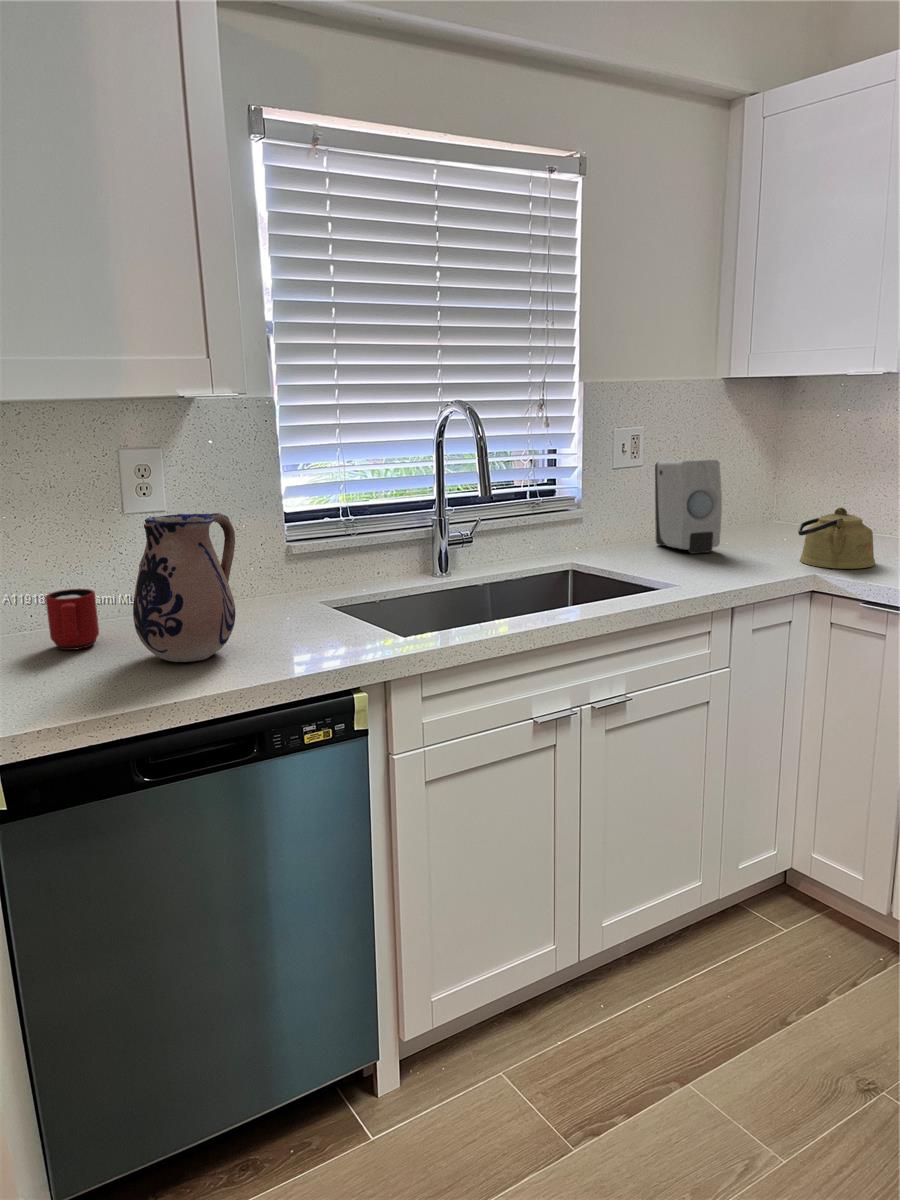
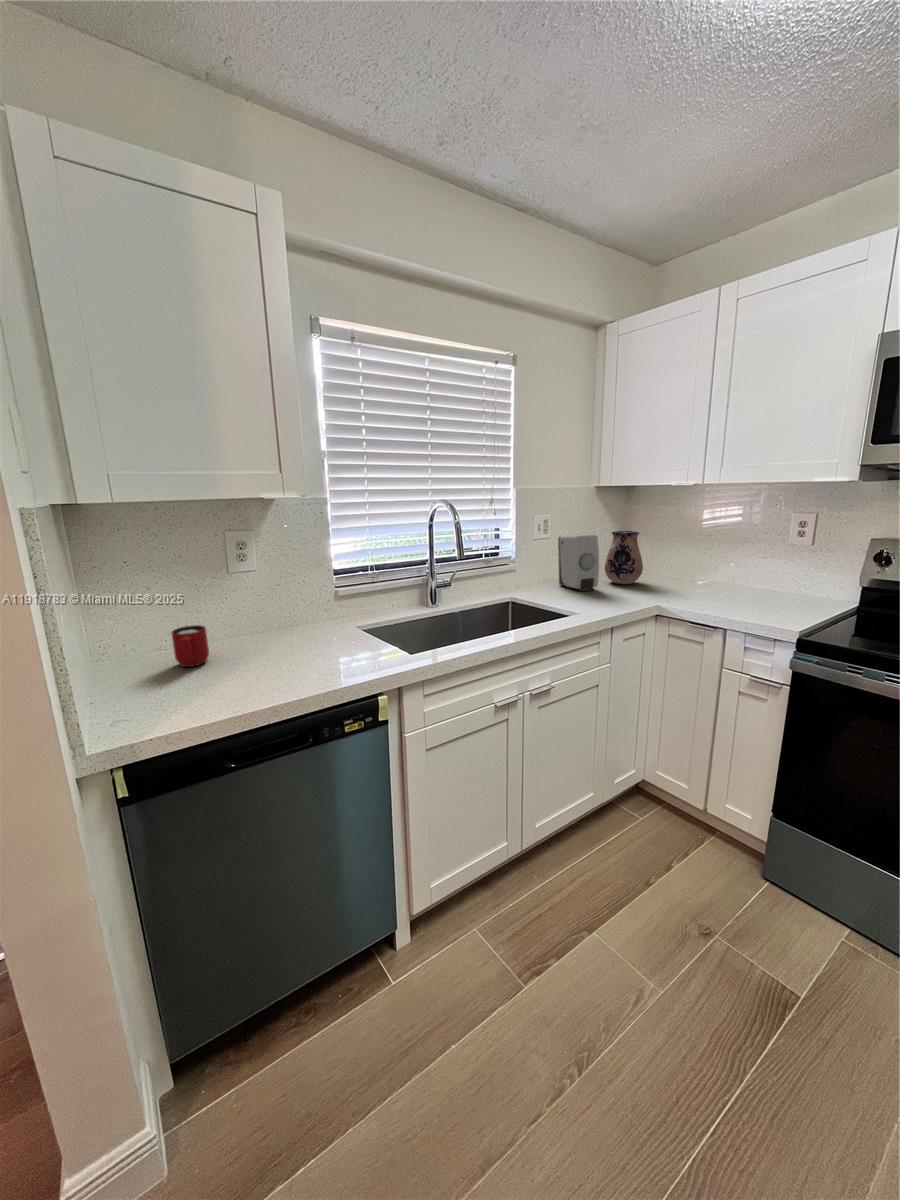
kettle: present [798,508,875,569] -> none [646,564,692,601]
ceramic pitcher: present [133,513,235,662] -> present [605,531,643,584]

